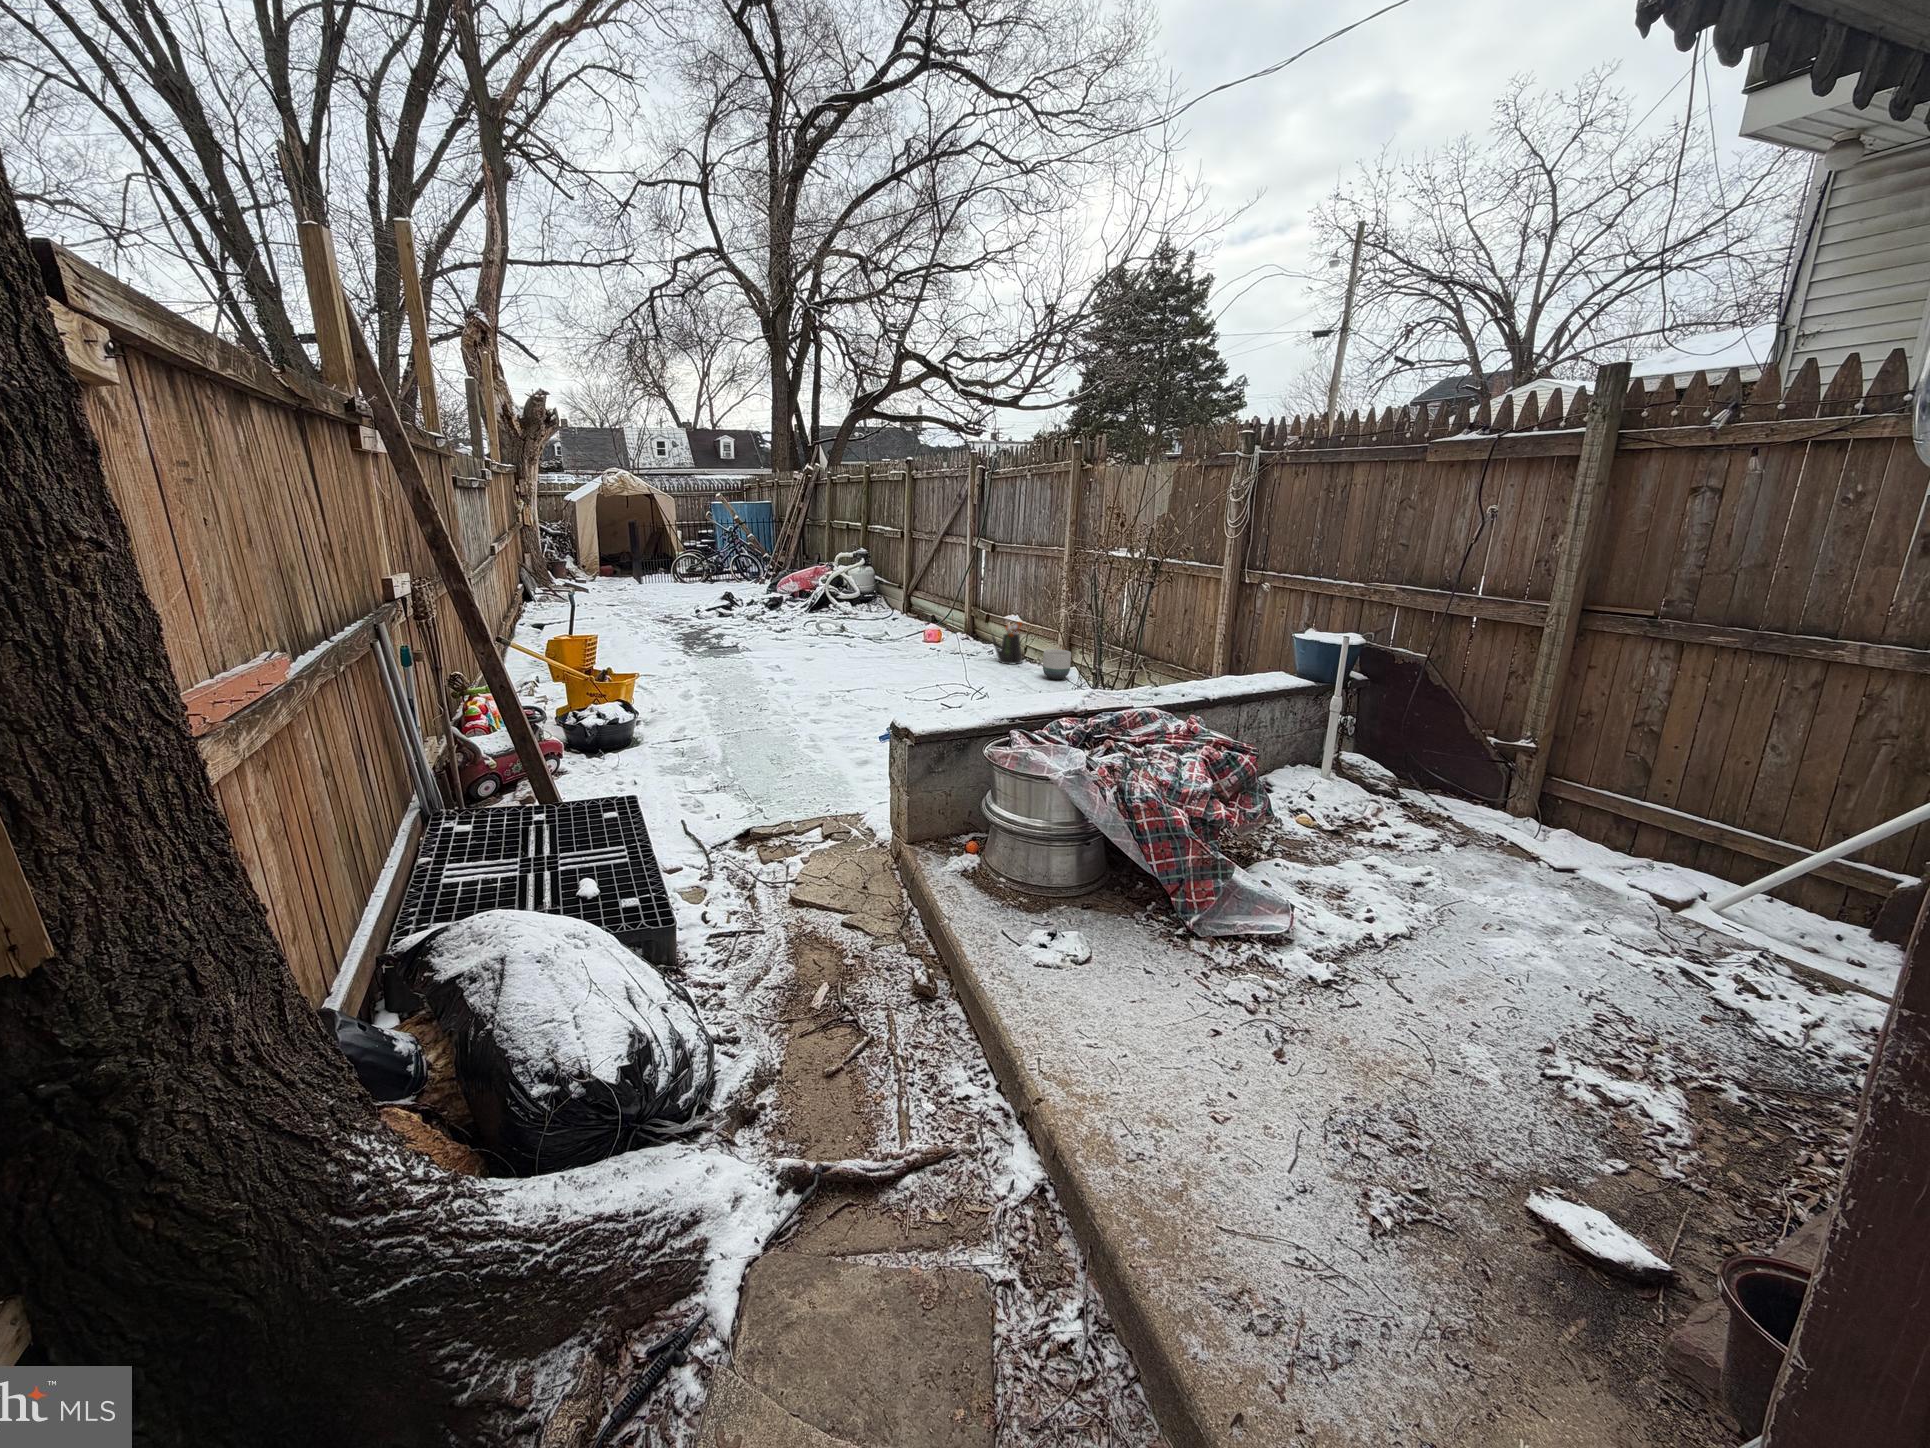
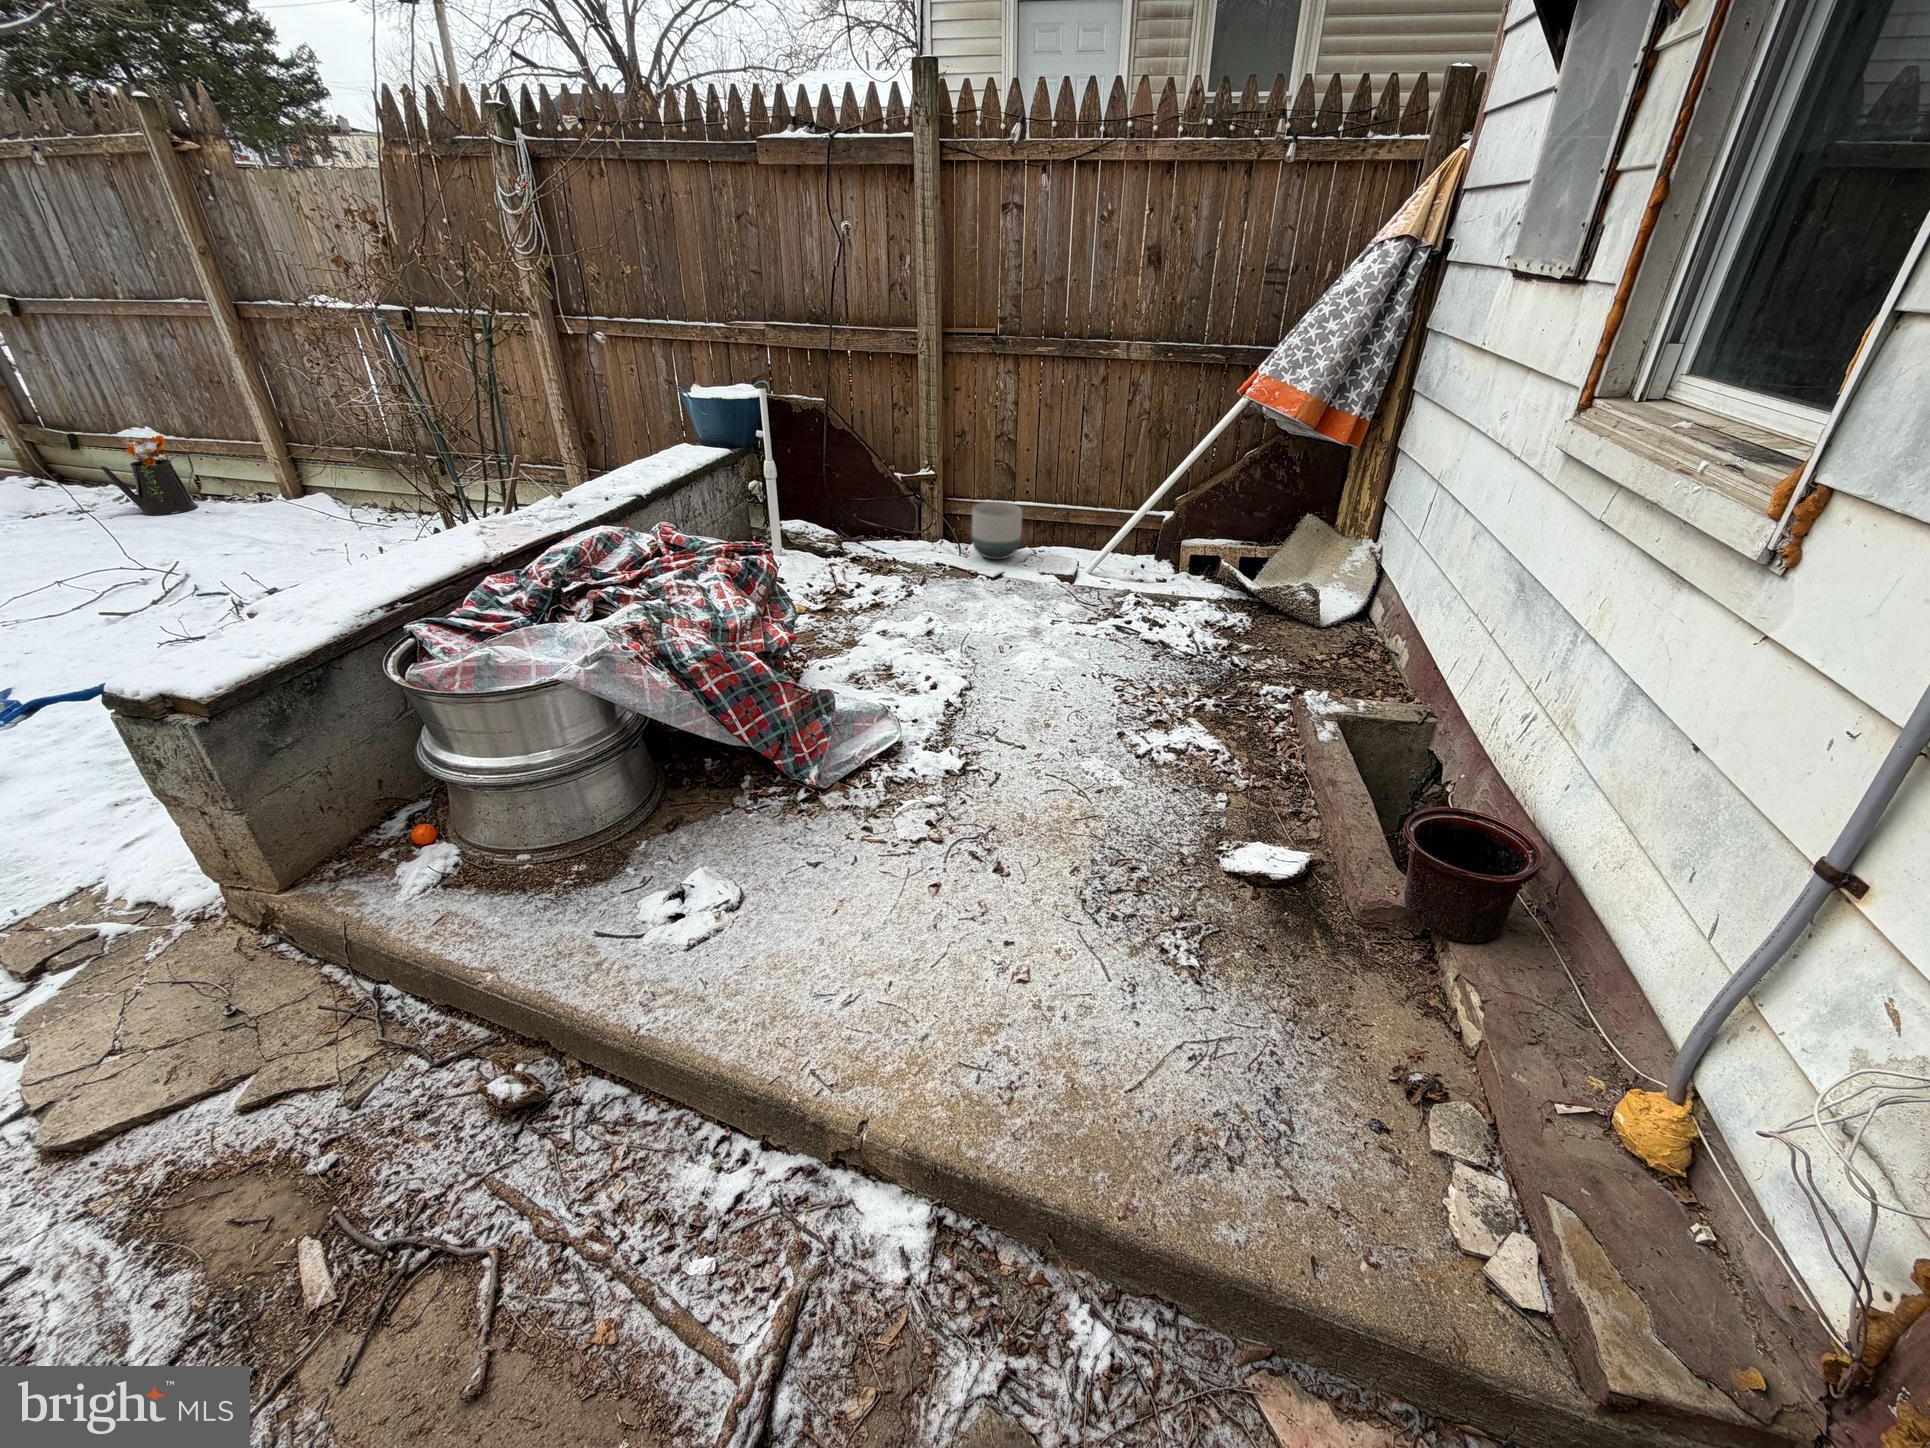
planter: present [1043,649,1071,679] -> present [972,502,1022,560]

